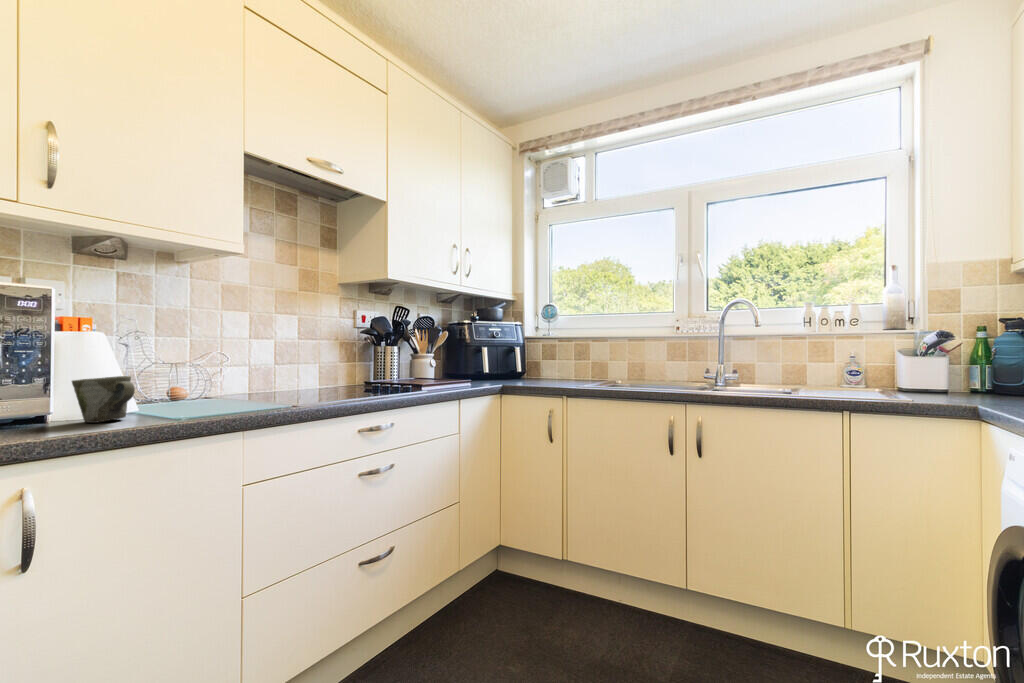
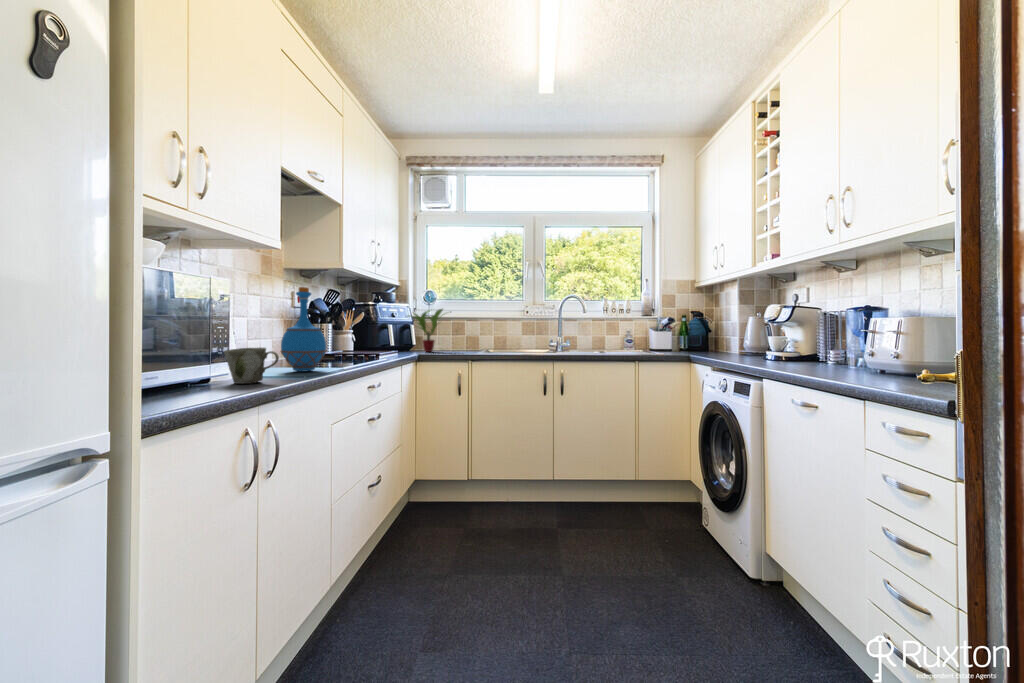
bottle: none [217,300,277,406] -> present [281,287,326,372]
potted plant: none [491,325,554,382] -> present [409,309,443,352]

